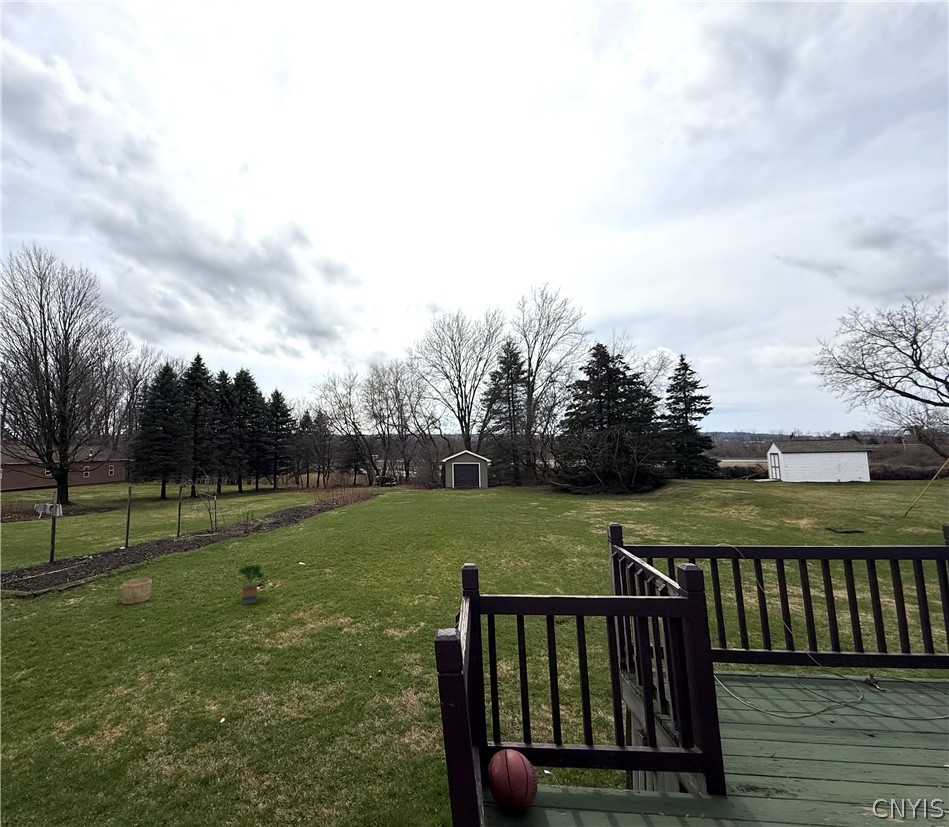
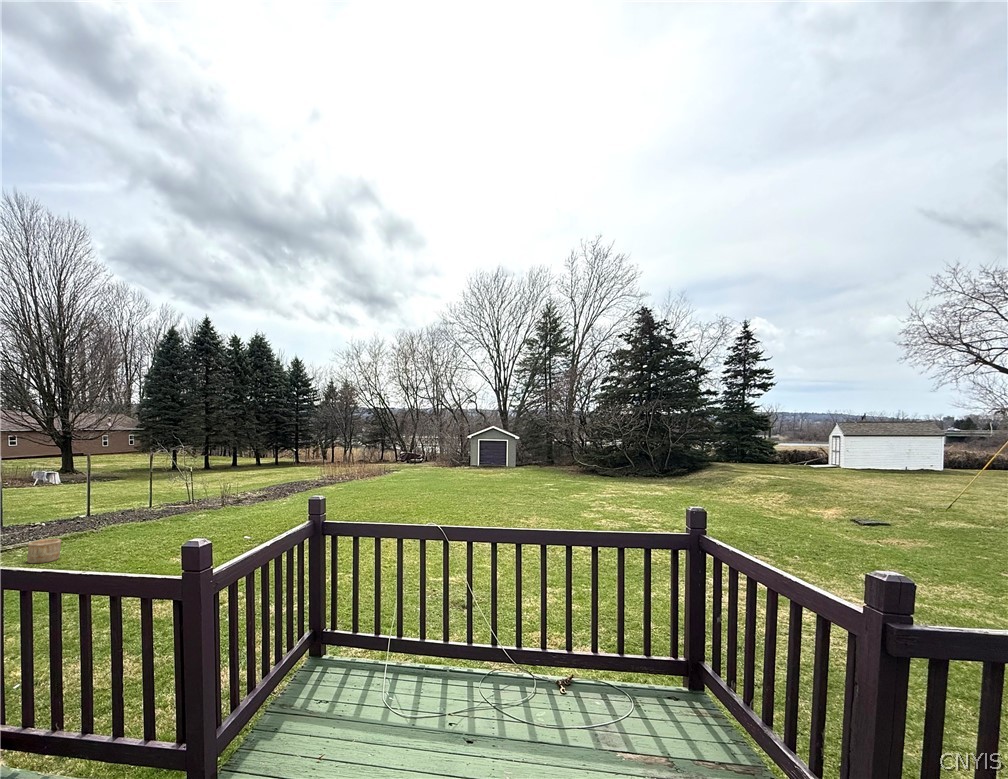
potted tree: present [239,565,264,604] -> none [138,528,167,568]

